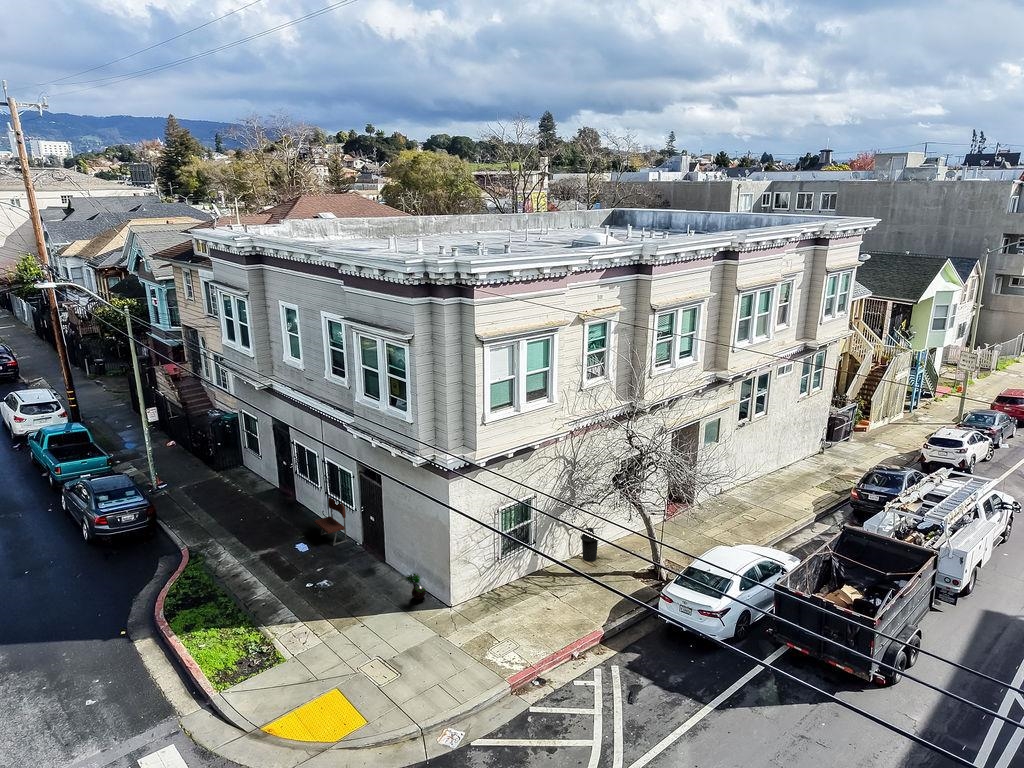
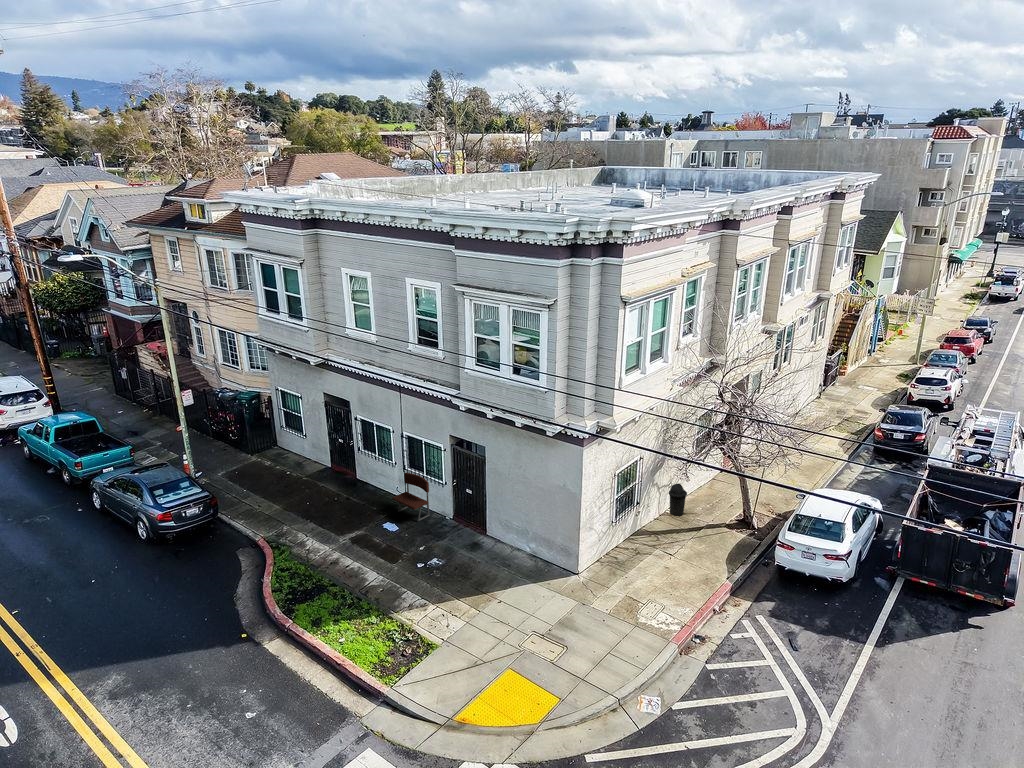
potted tree: present [406,573,426,599] -> none [524,540,544,568]

